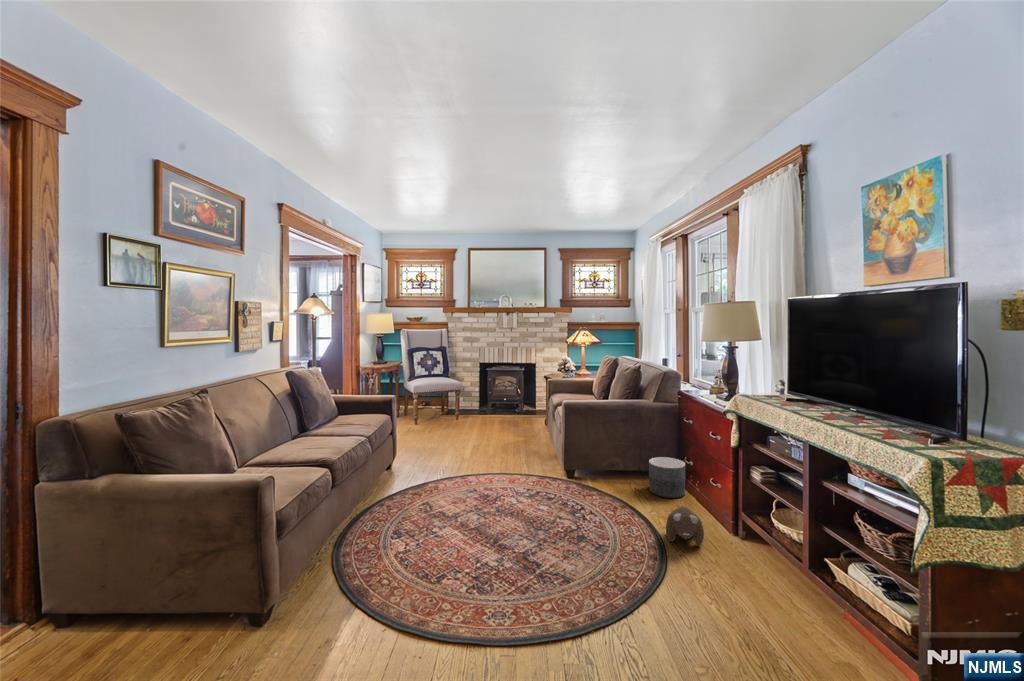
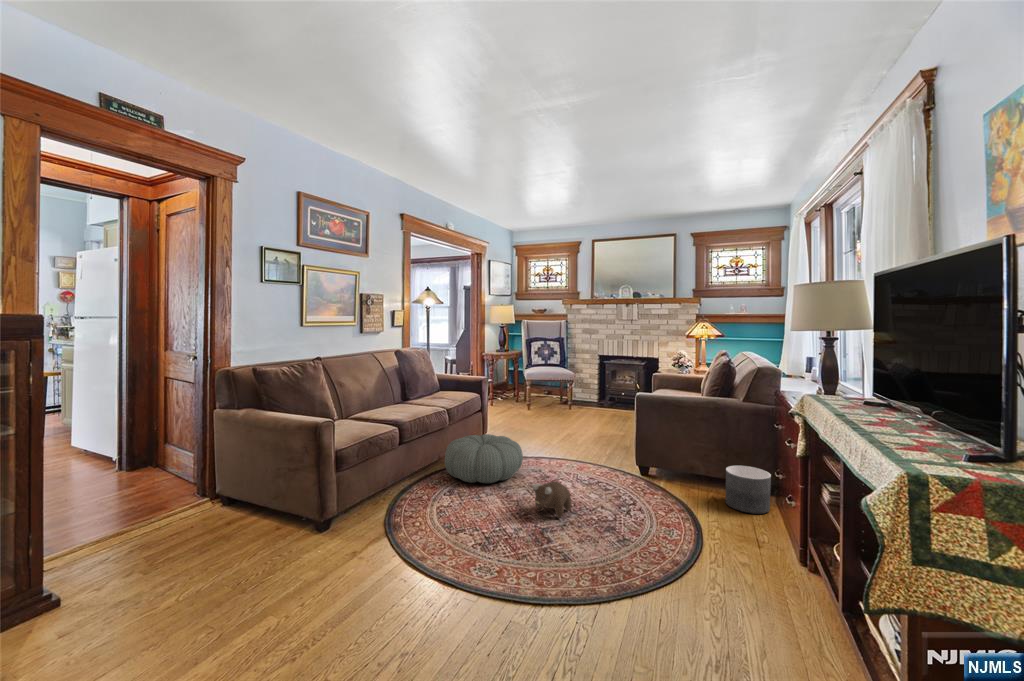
pouf: none [374,459,461,517] -> present [445,434,523,483]
plush toy: present [666,507,704,545] -> present [532,481,571,518]

